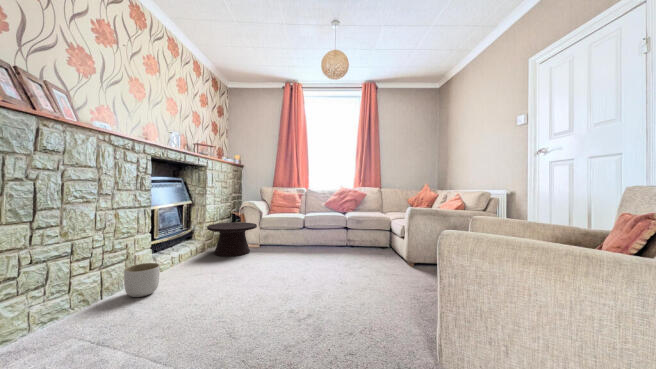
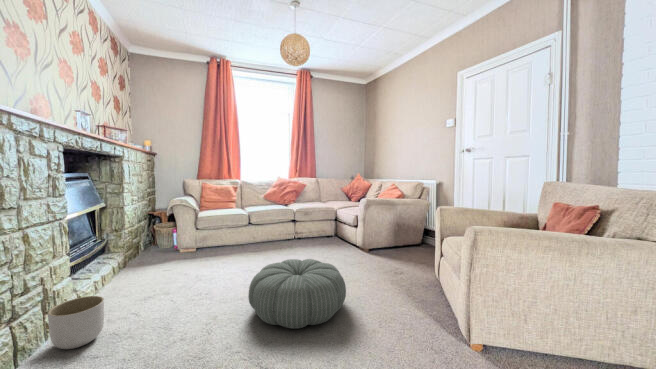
side table: present [207,222,257,257] -> none [130,224,198,269]
pouf: none [256,255,345,315] -> present [248,259,346,329]

